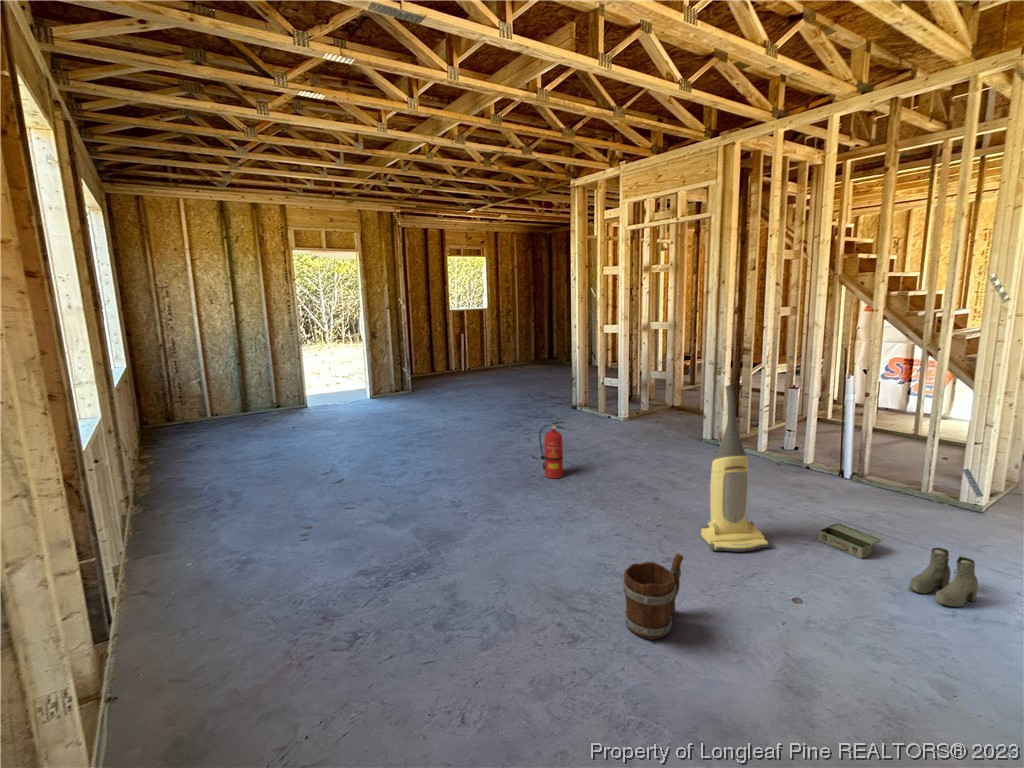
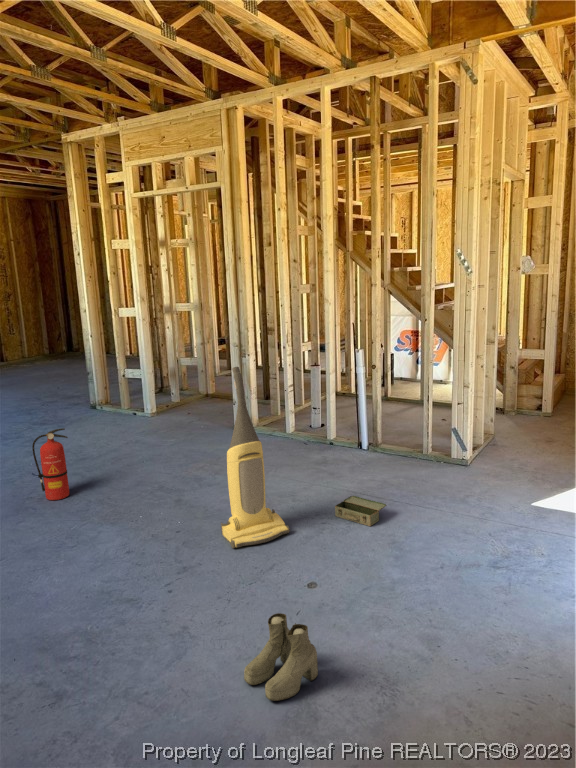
boots: present [909,548,978,607] -> present [244,613,318,701]
bucket: present [622,553,683,640] -> none [118,560,189,666]

